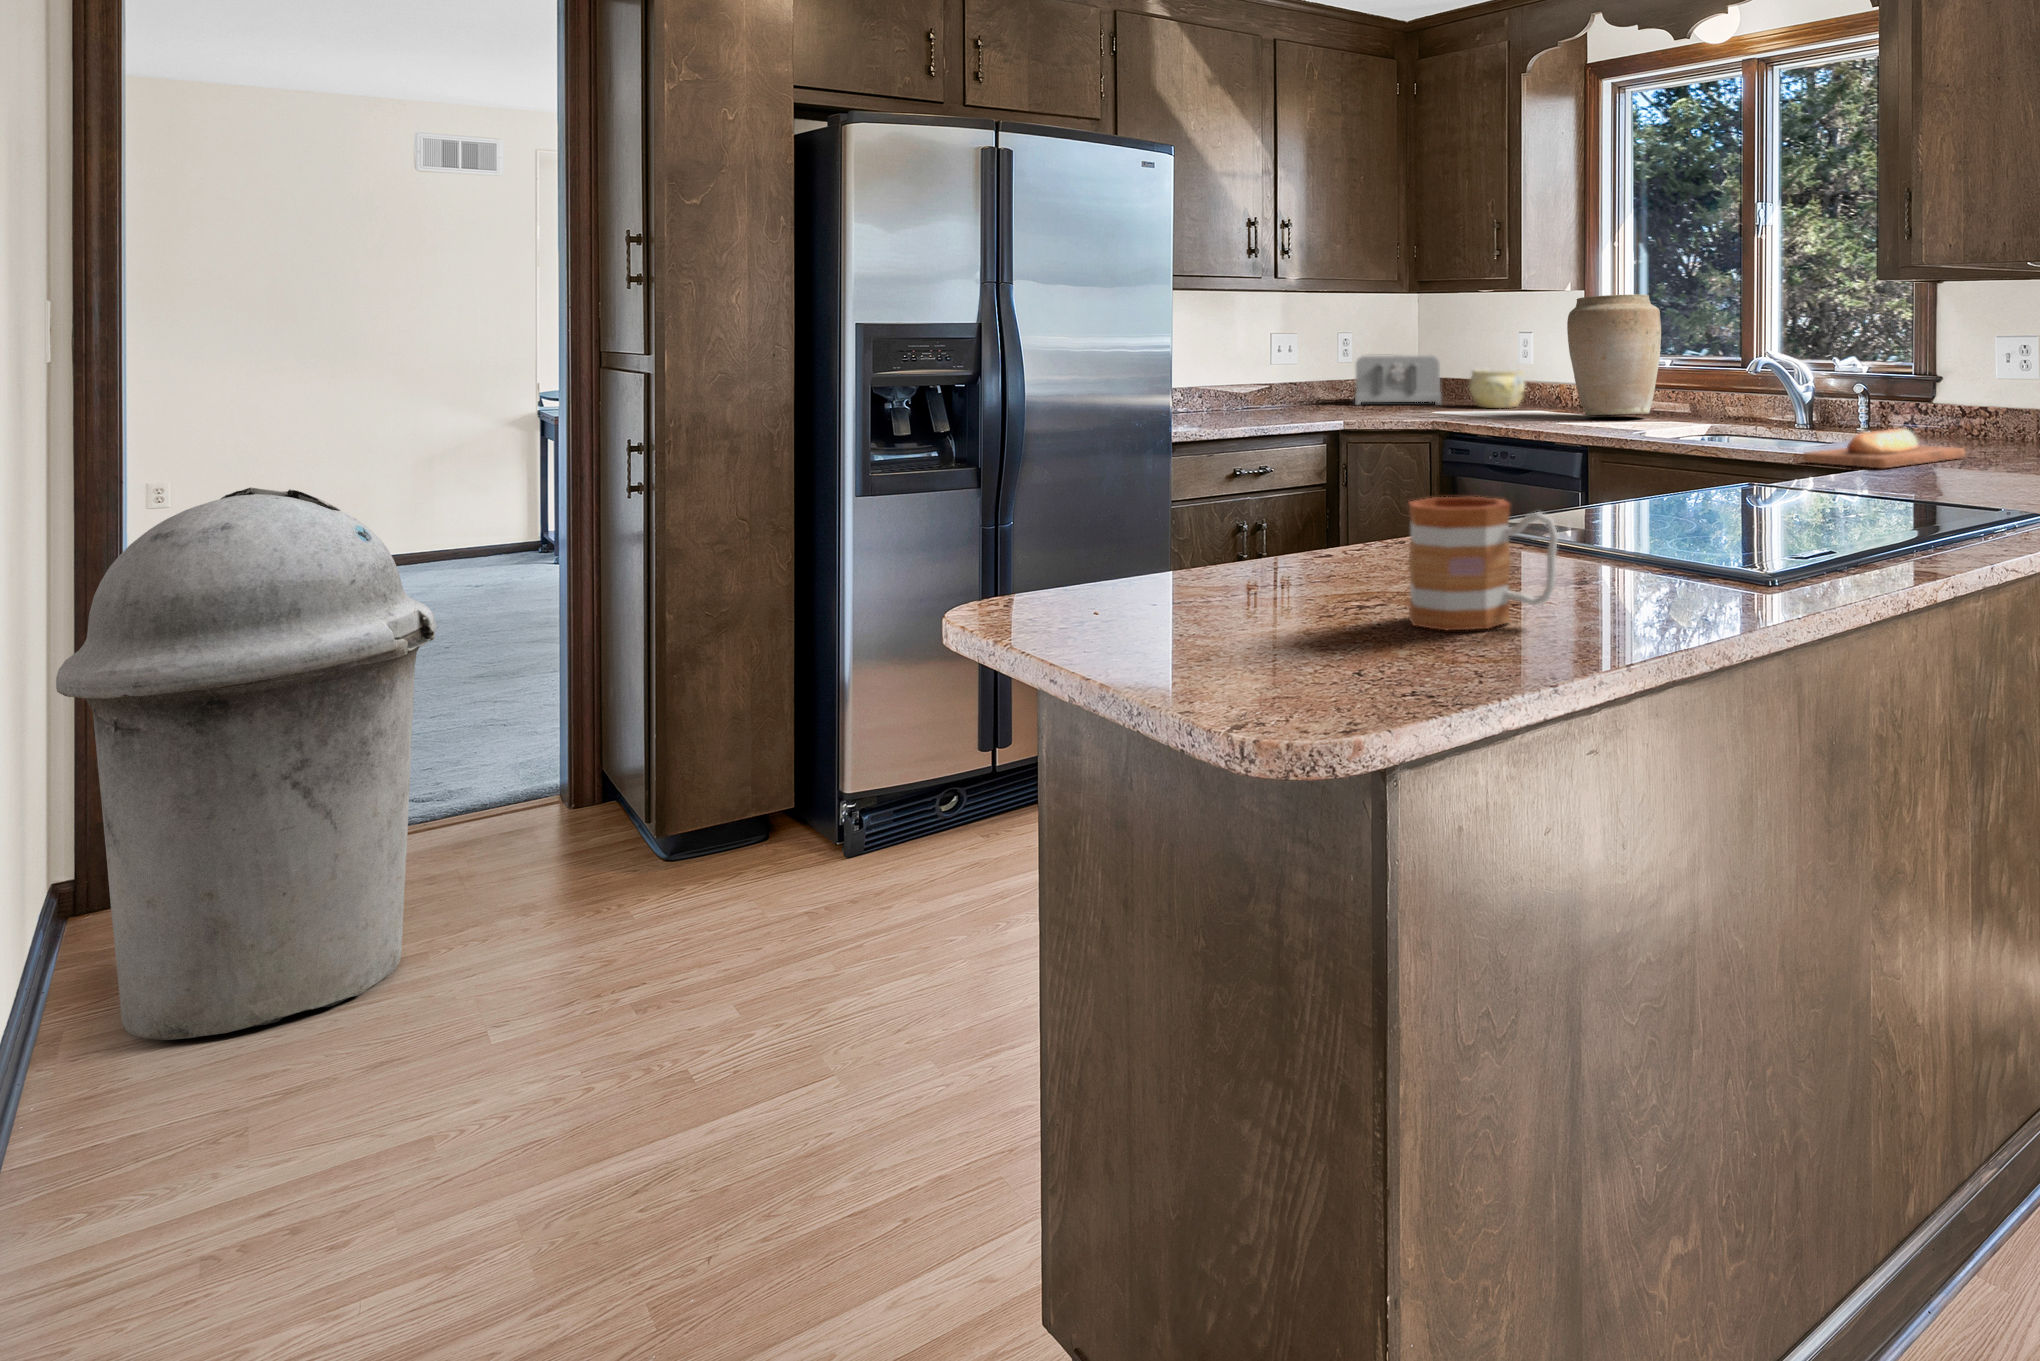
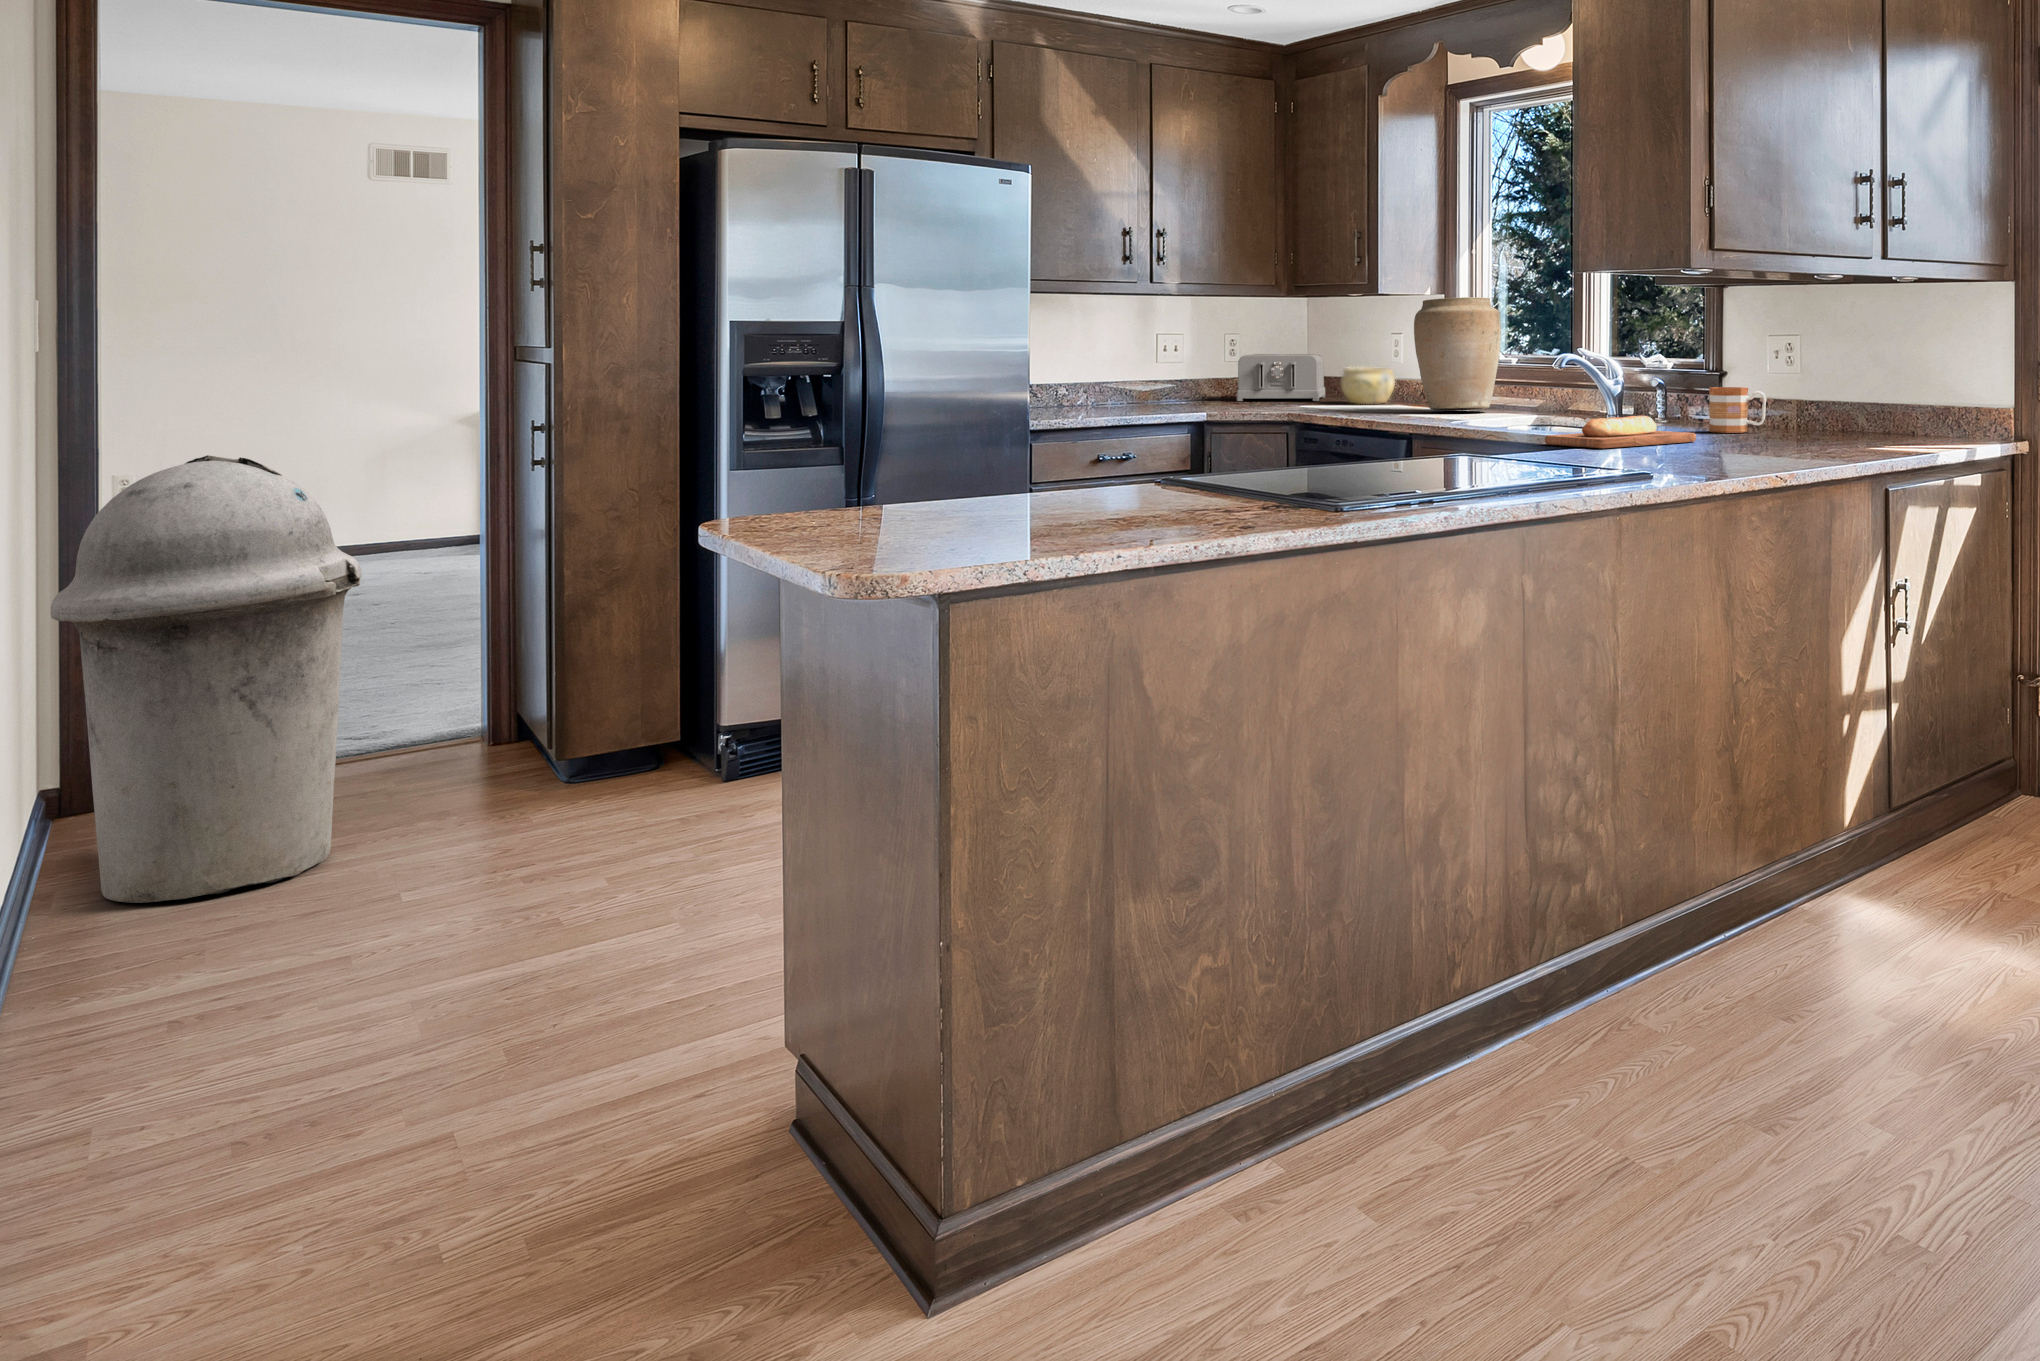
mug: present [1409,497,1558,630] -> present [1709,387,1766,433]

